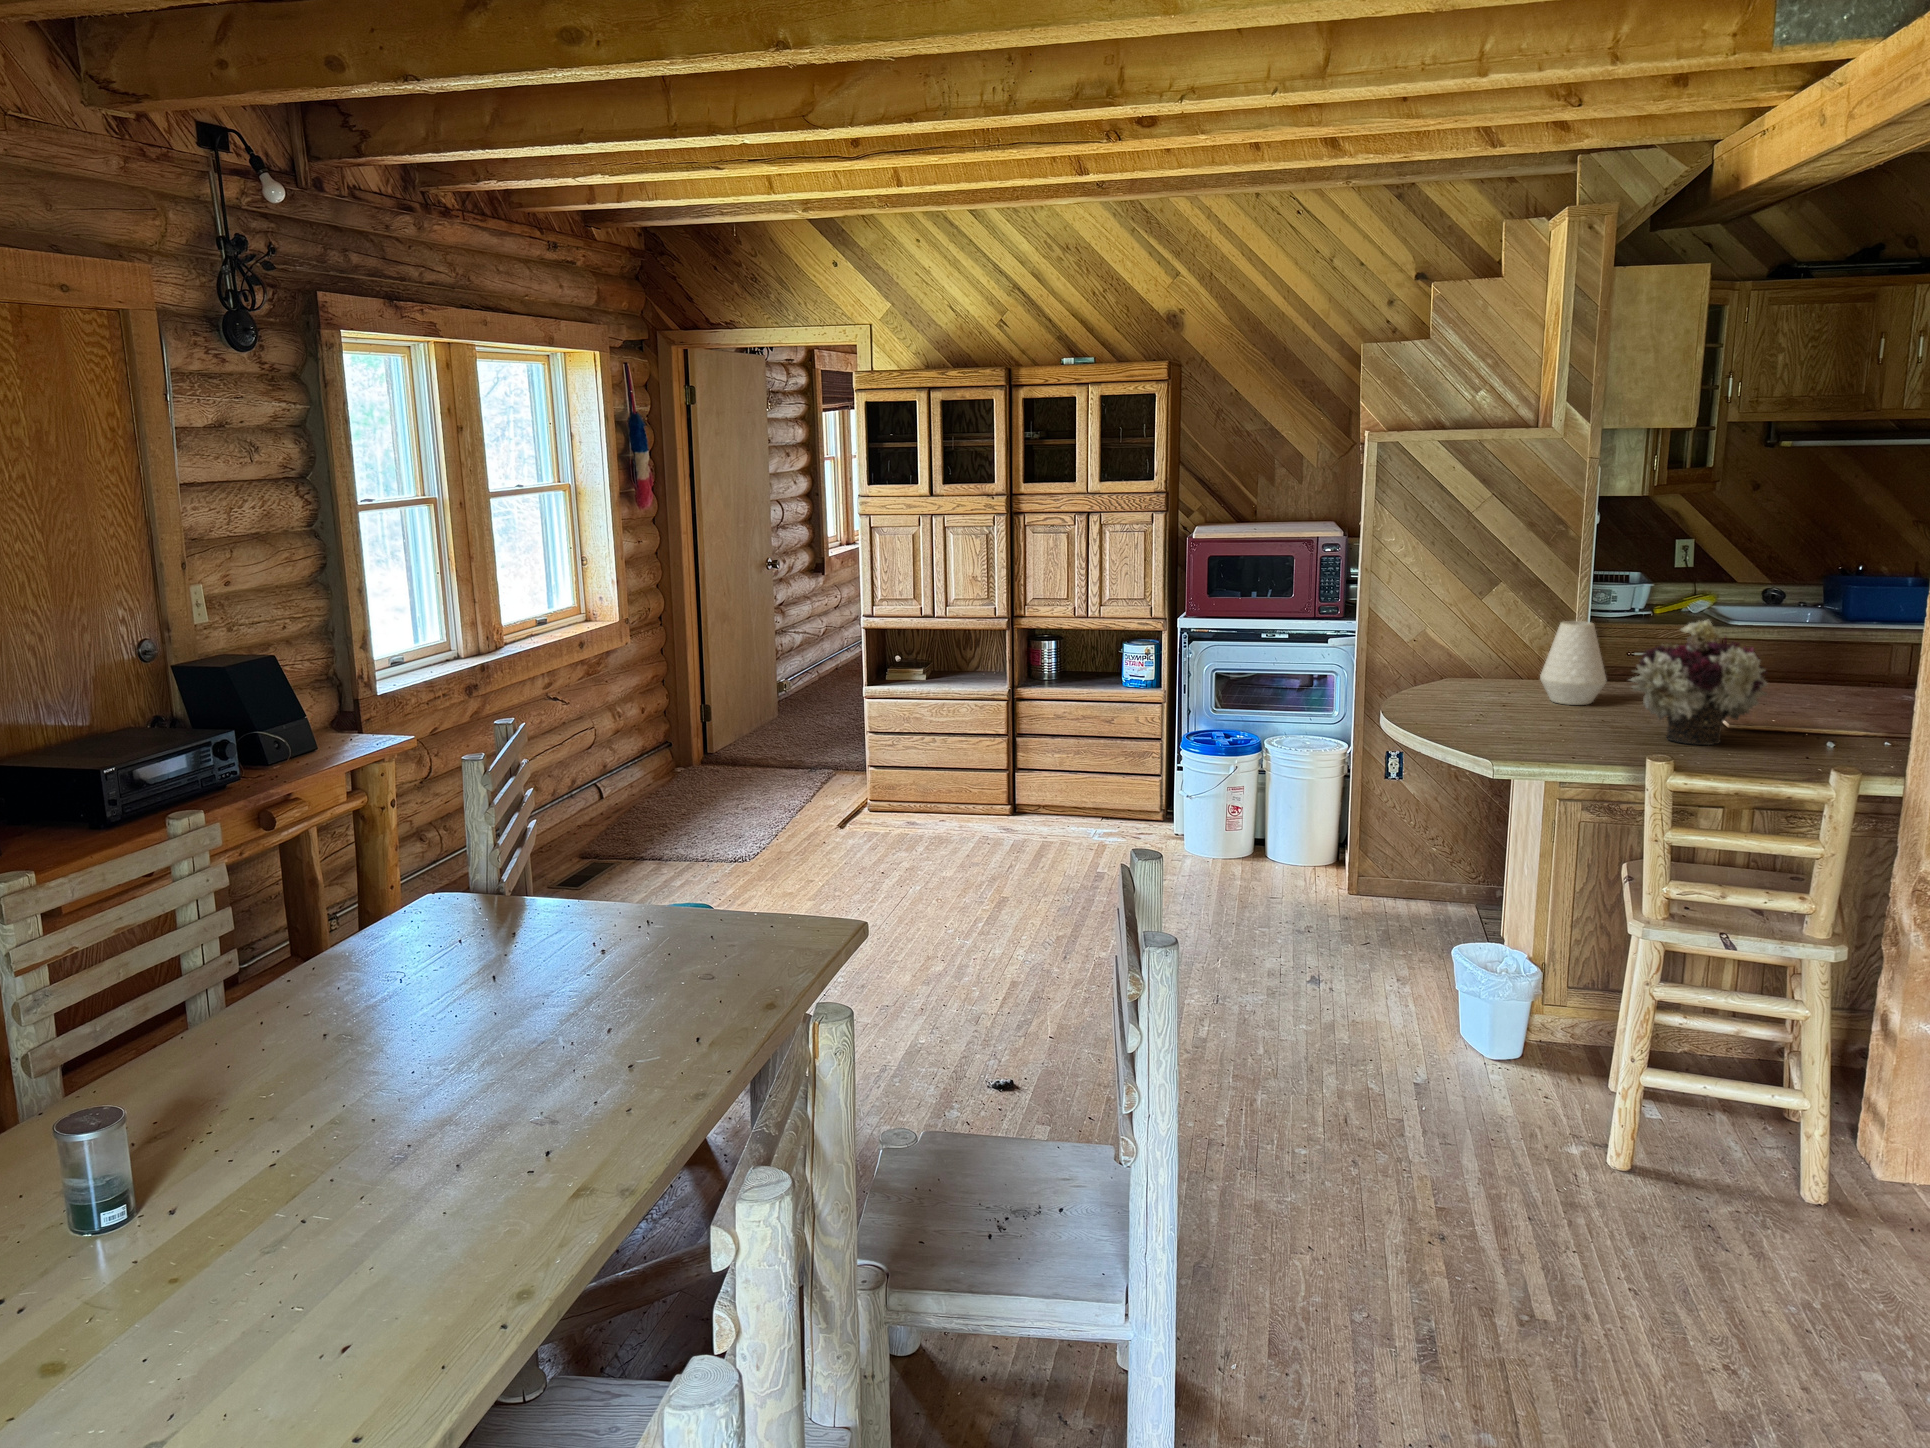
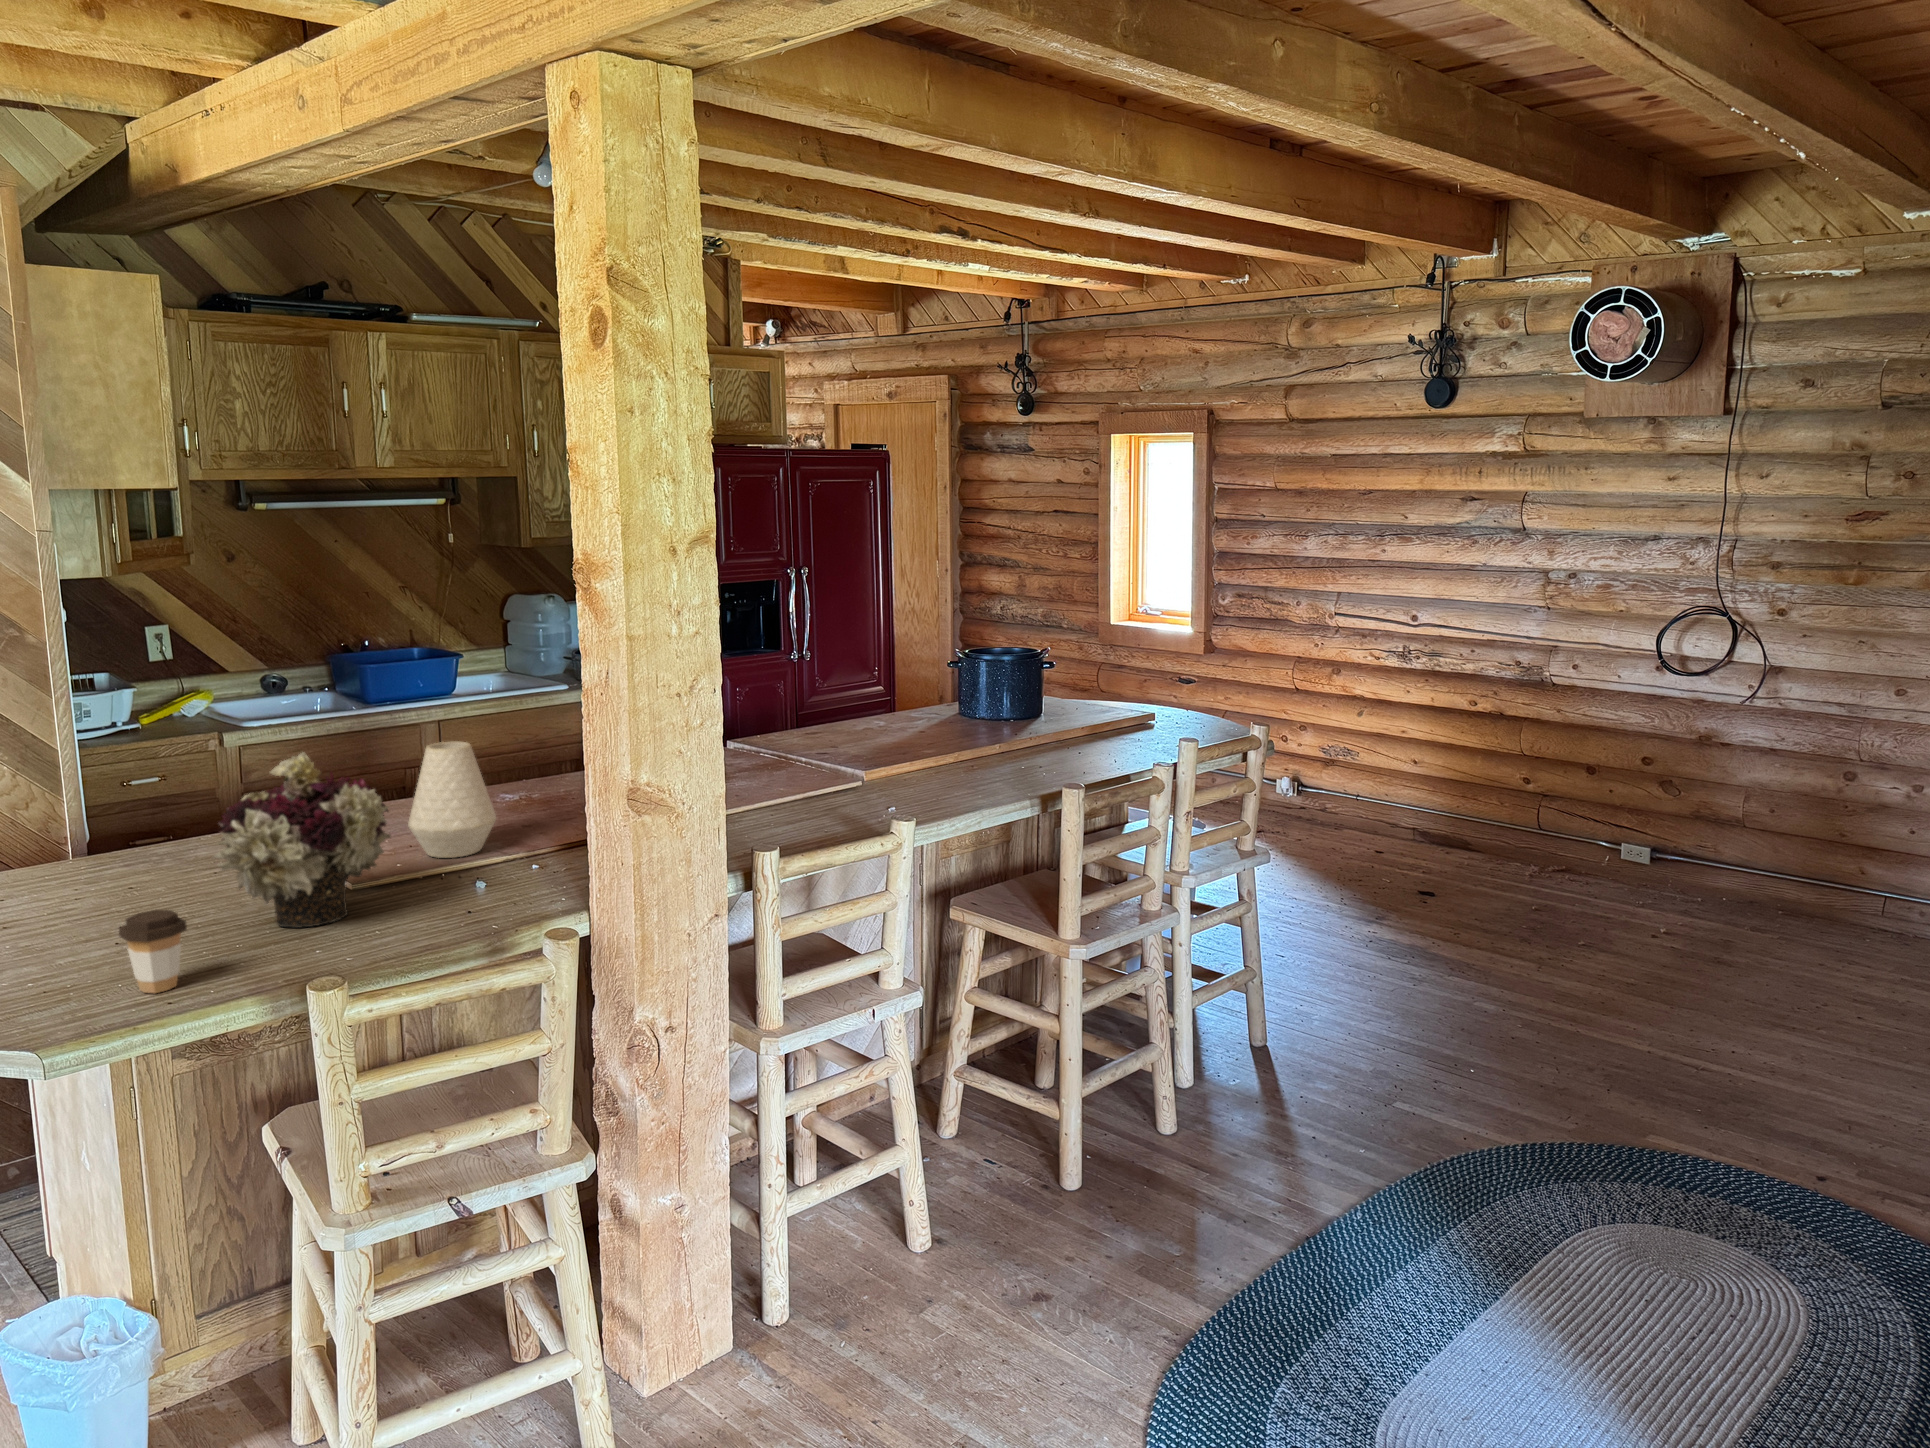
vase: present [1540,621,1606,705] -> present [408,742,496,858]
coffee cup: none [1556,702,1597,754] -> present [119,910,187,993]

